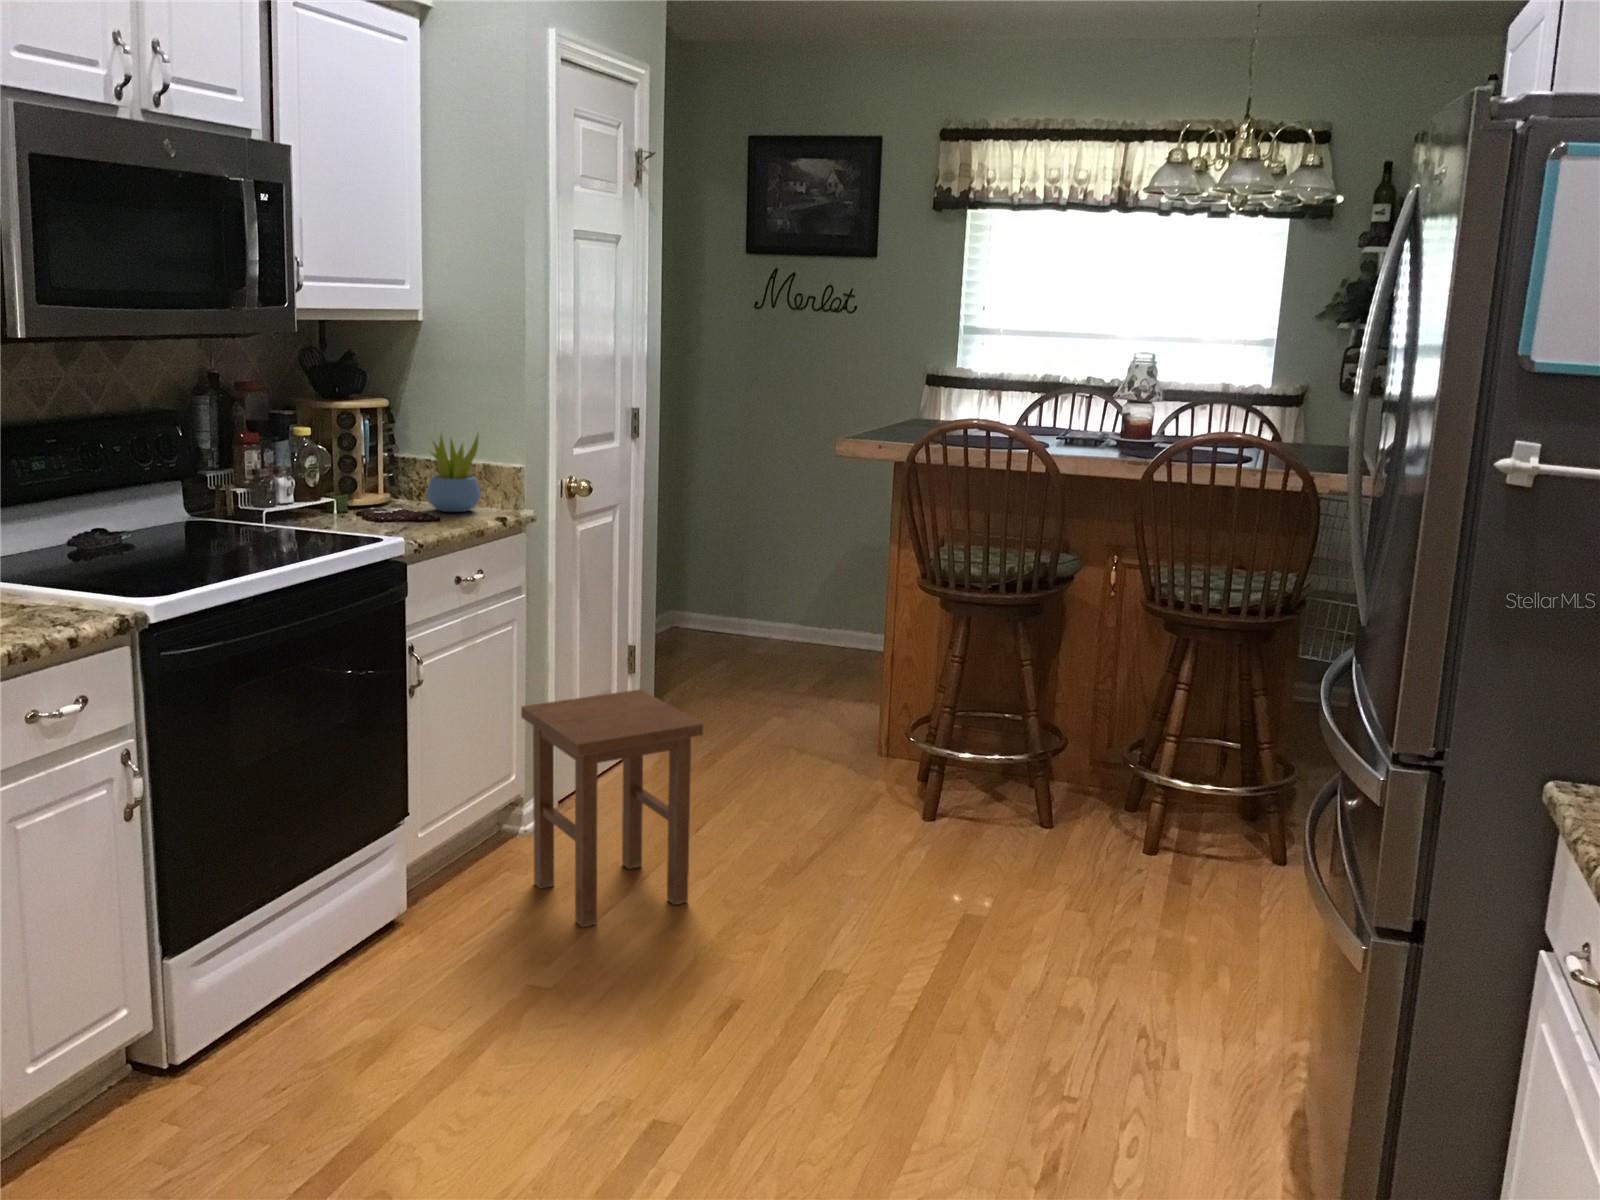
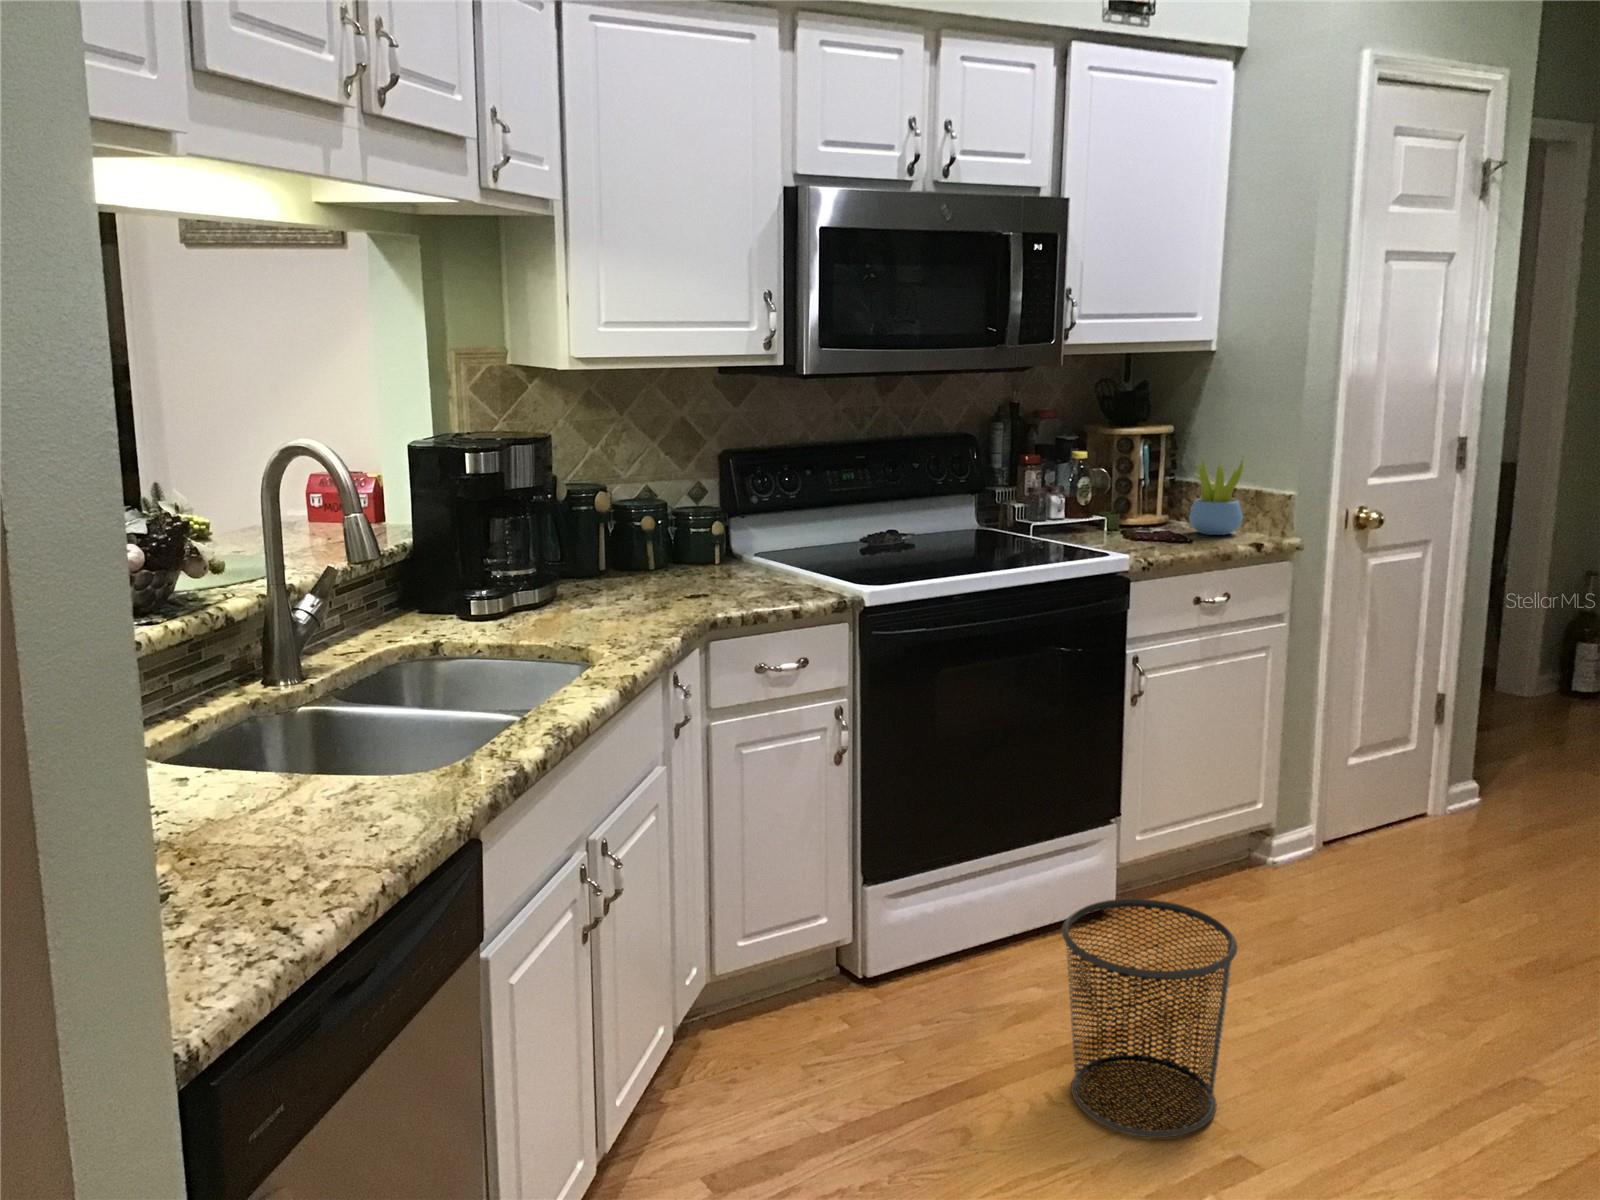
stool: present [521,689,704,927] -> none [1250,732,1439,974]
waste bin: none [442,887,617,1126] -> present [1062,899,1238,1138]

